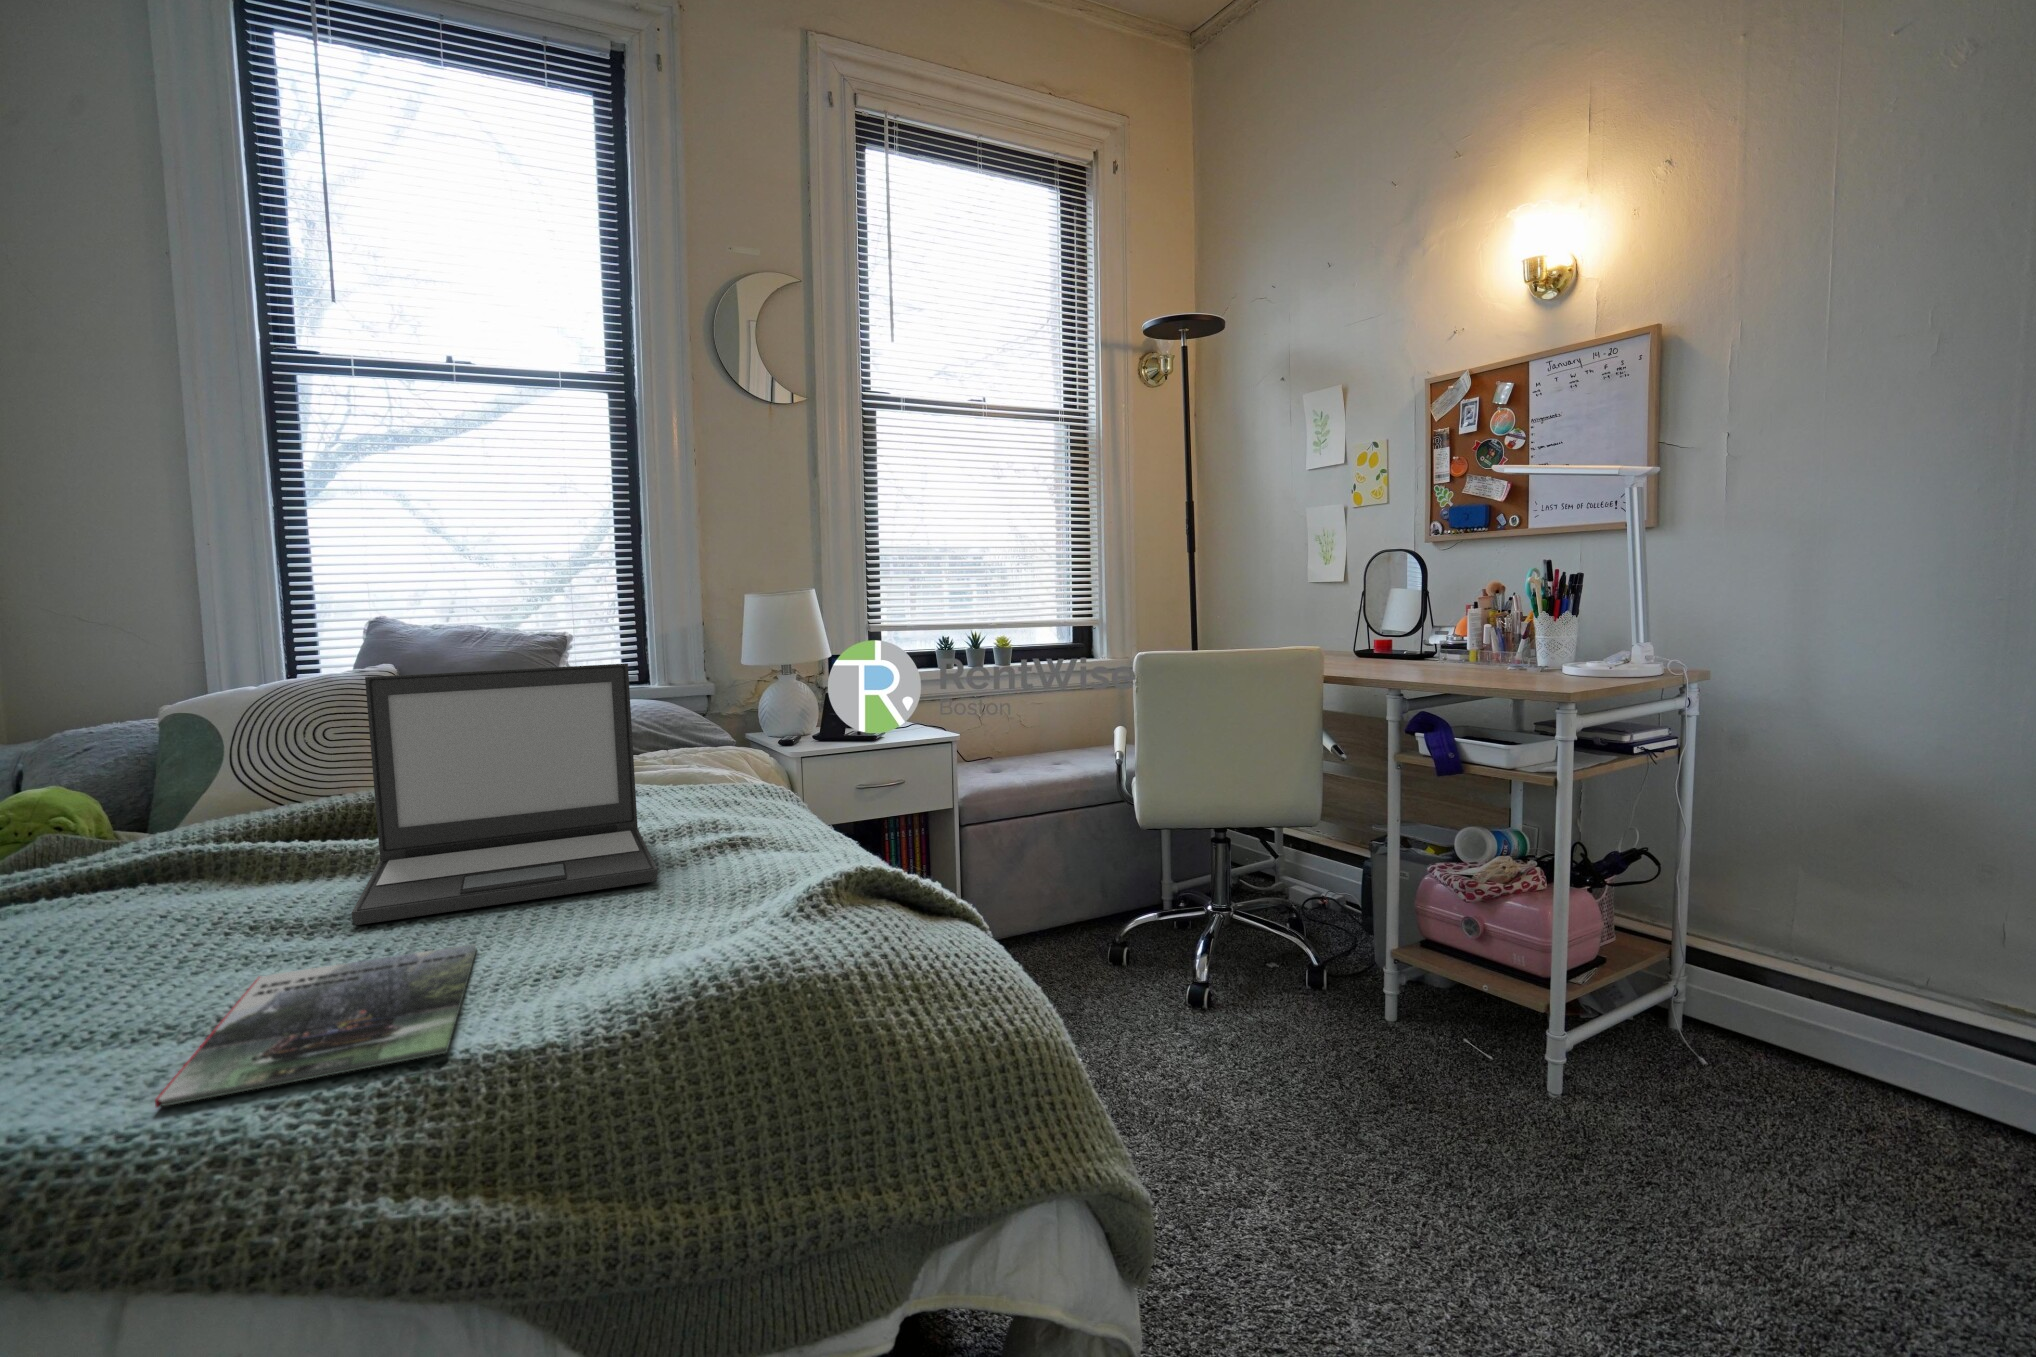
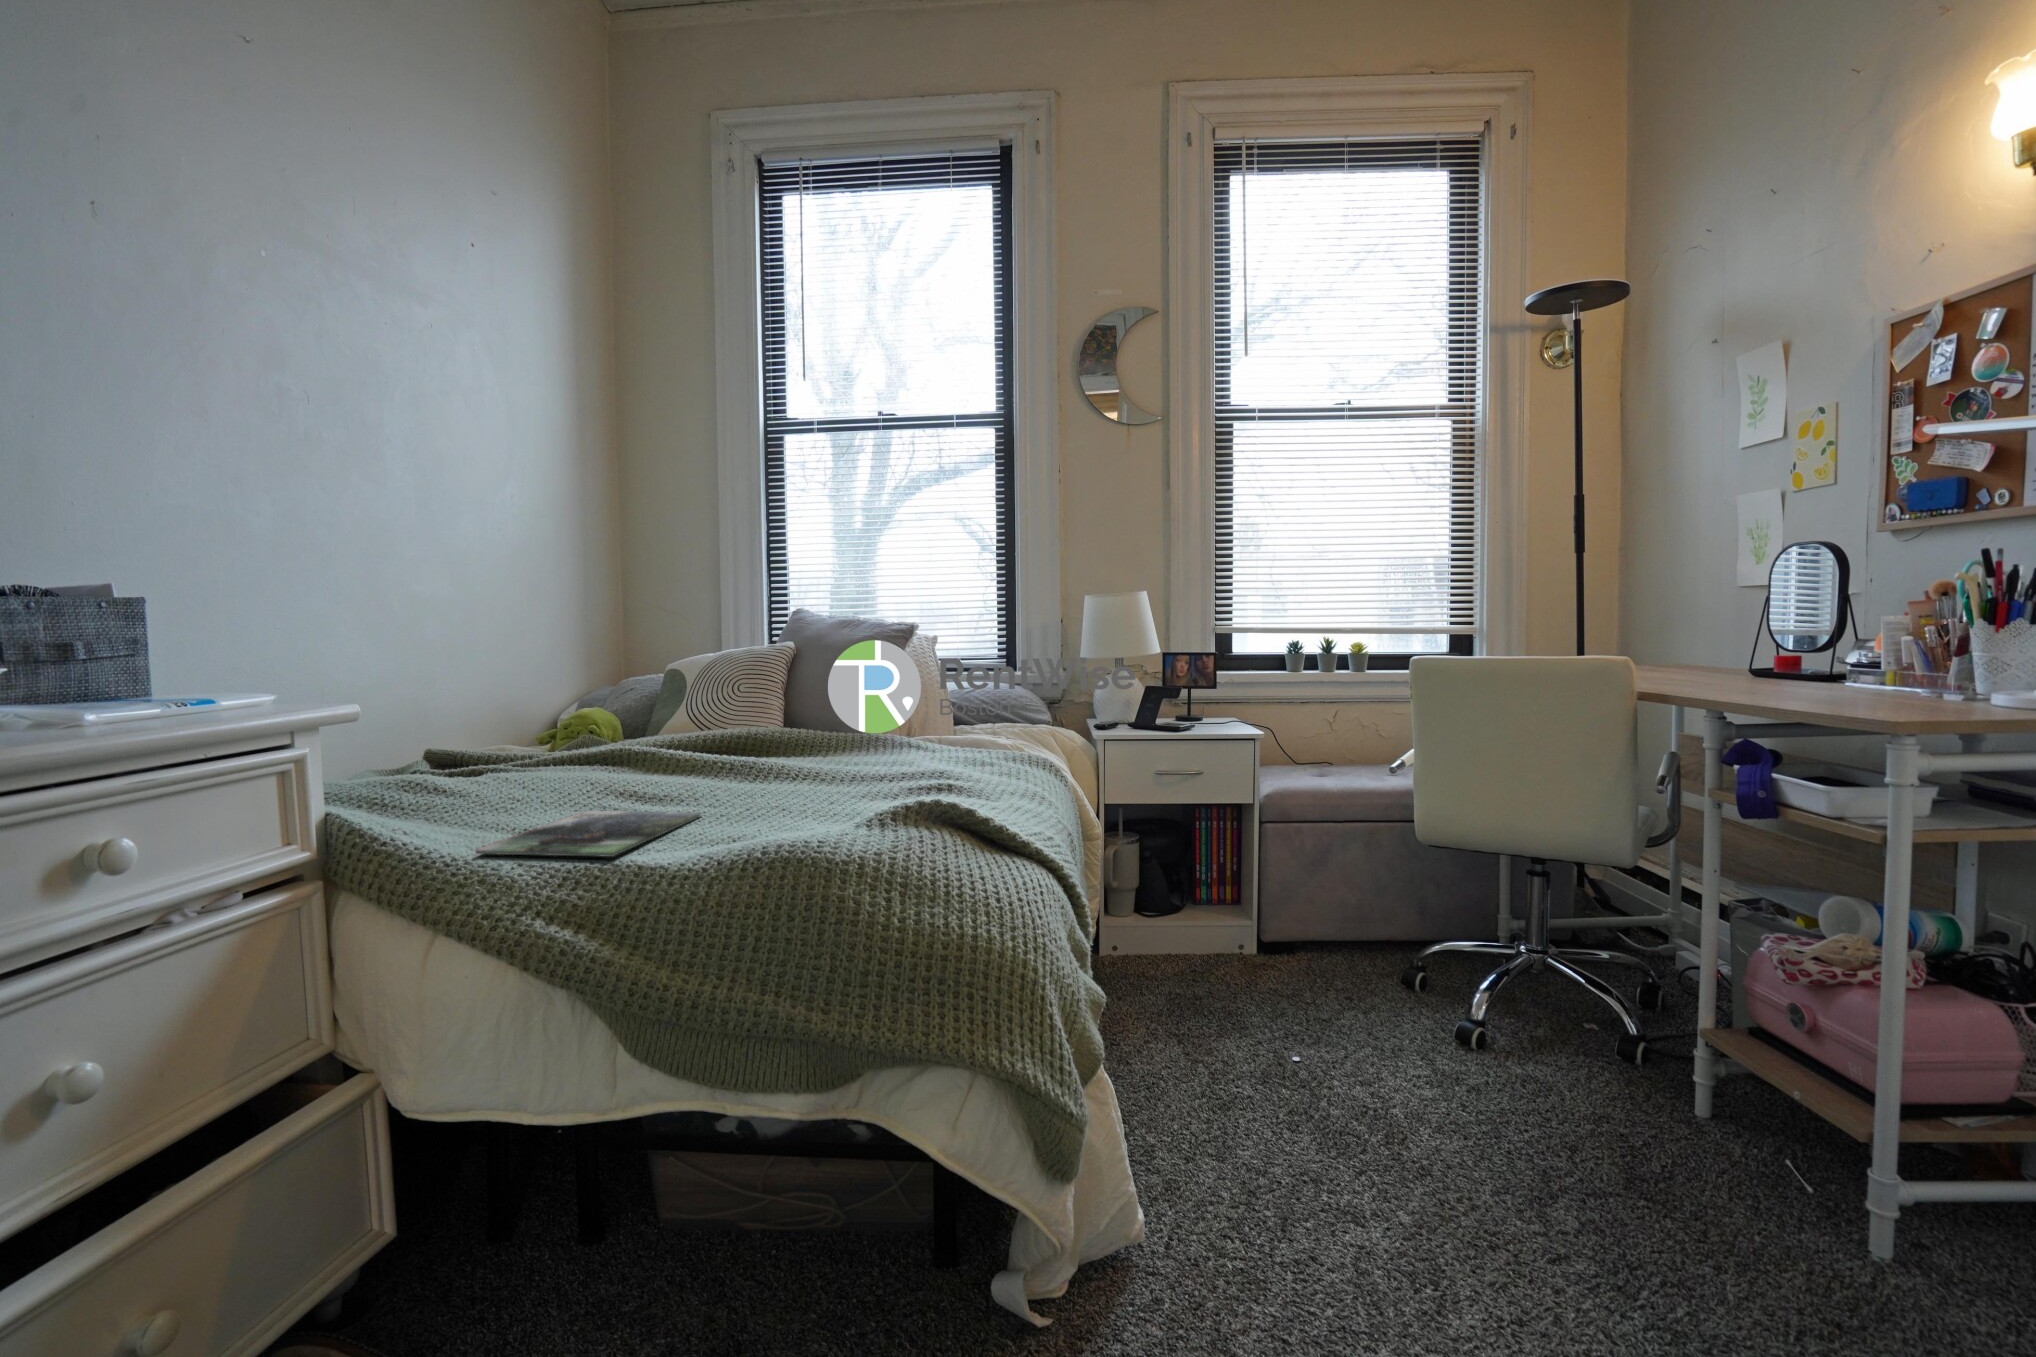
laptop: present [352,664,658,925] -> none [660,635,883,796]

